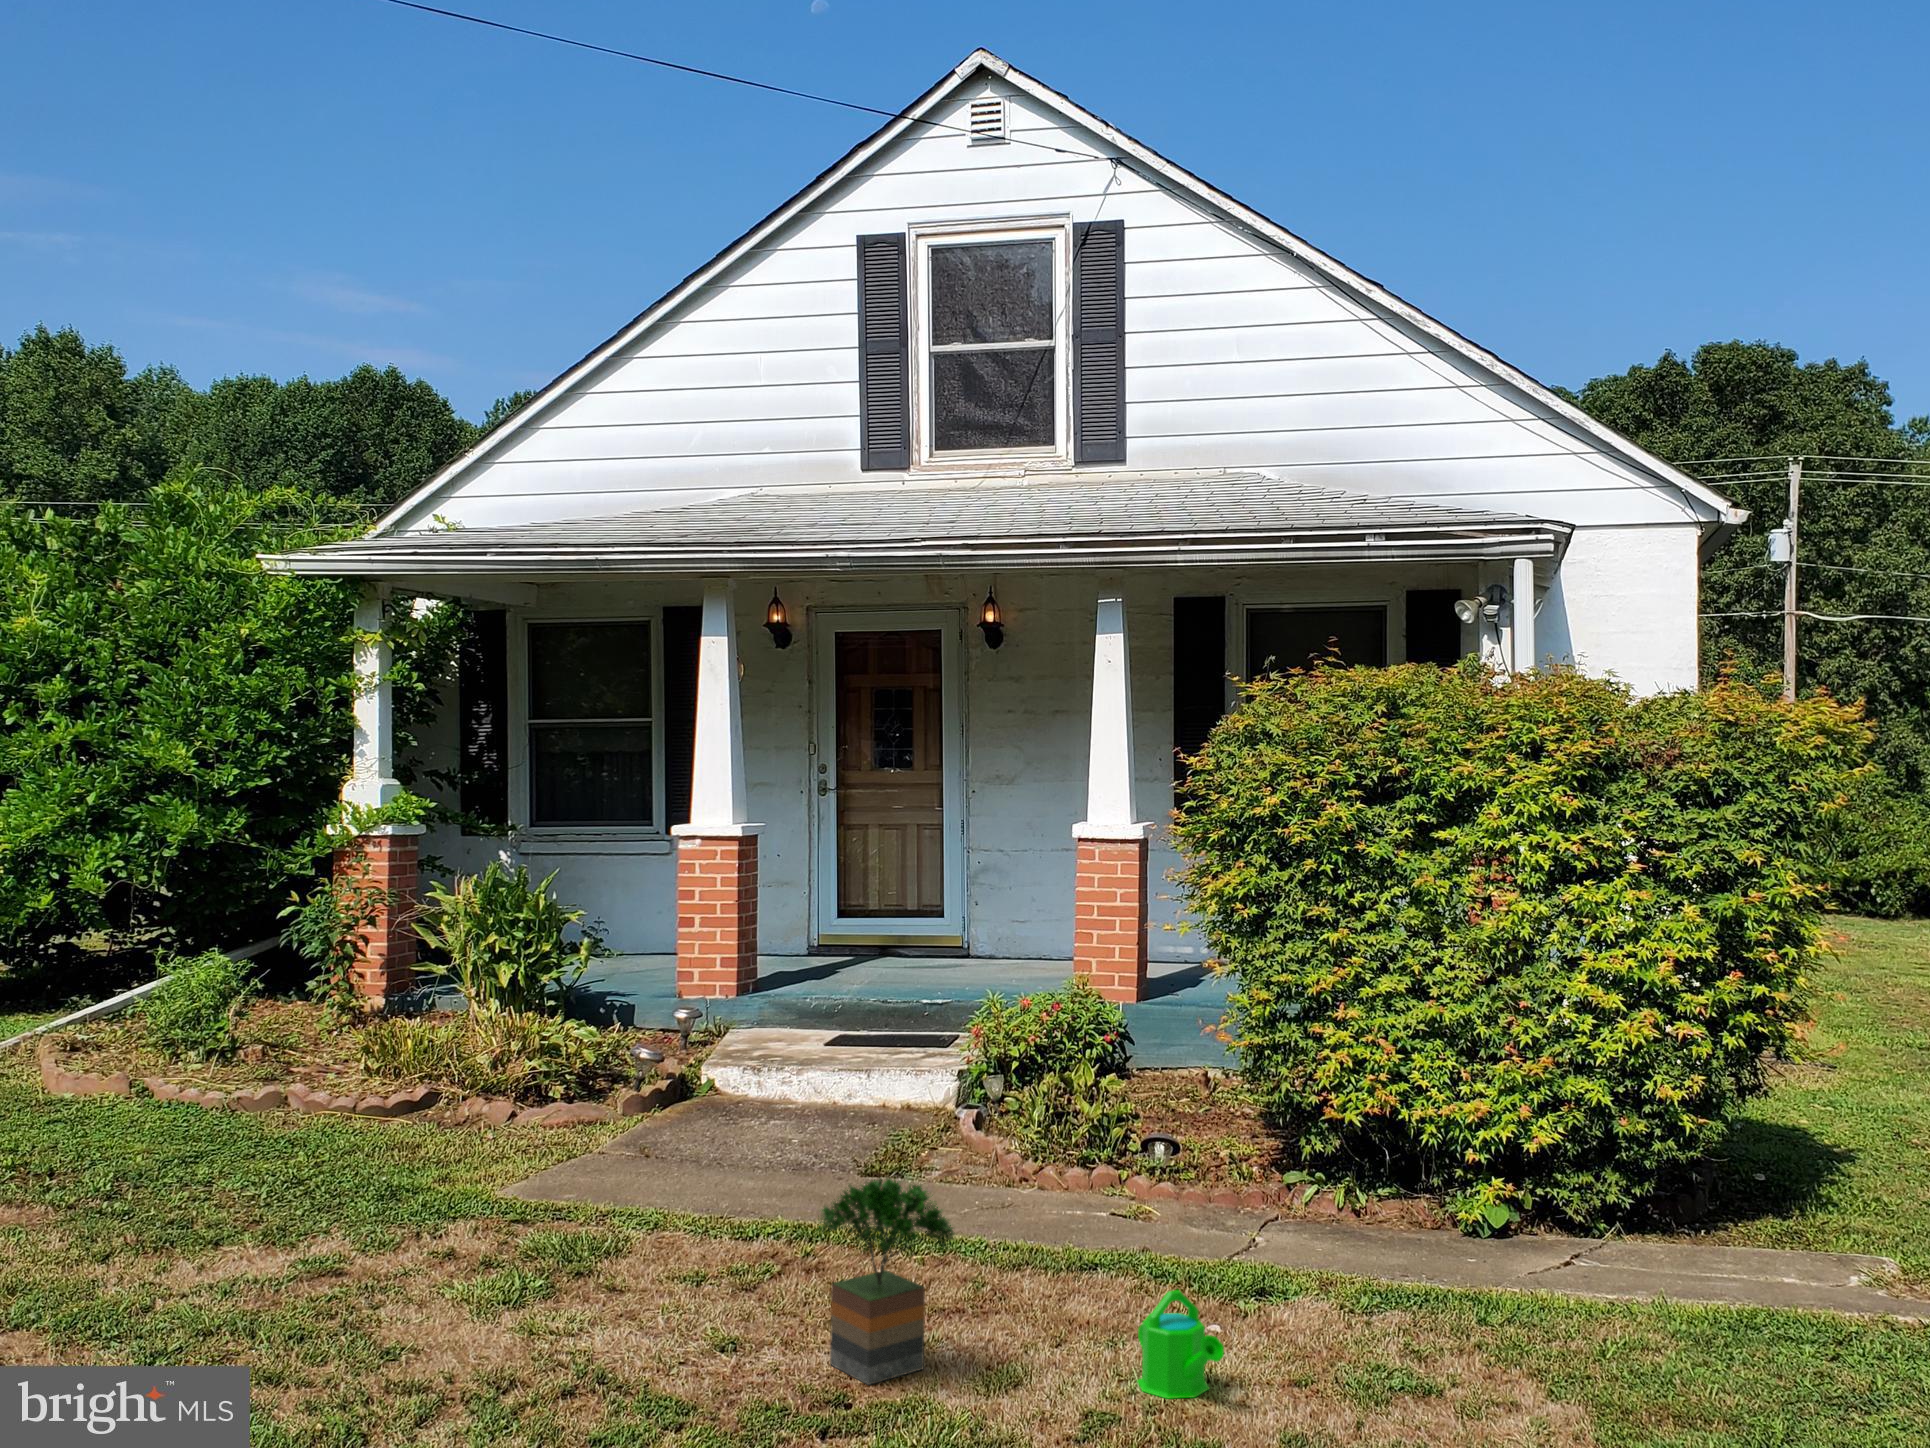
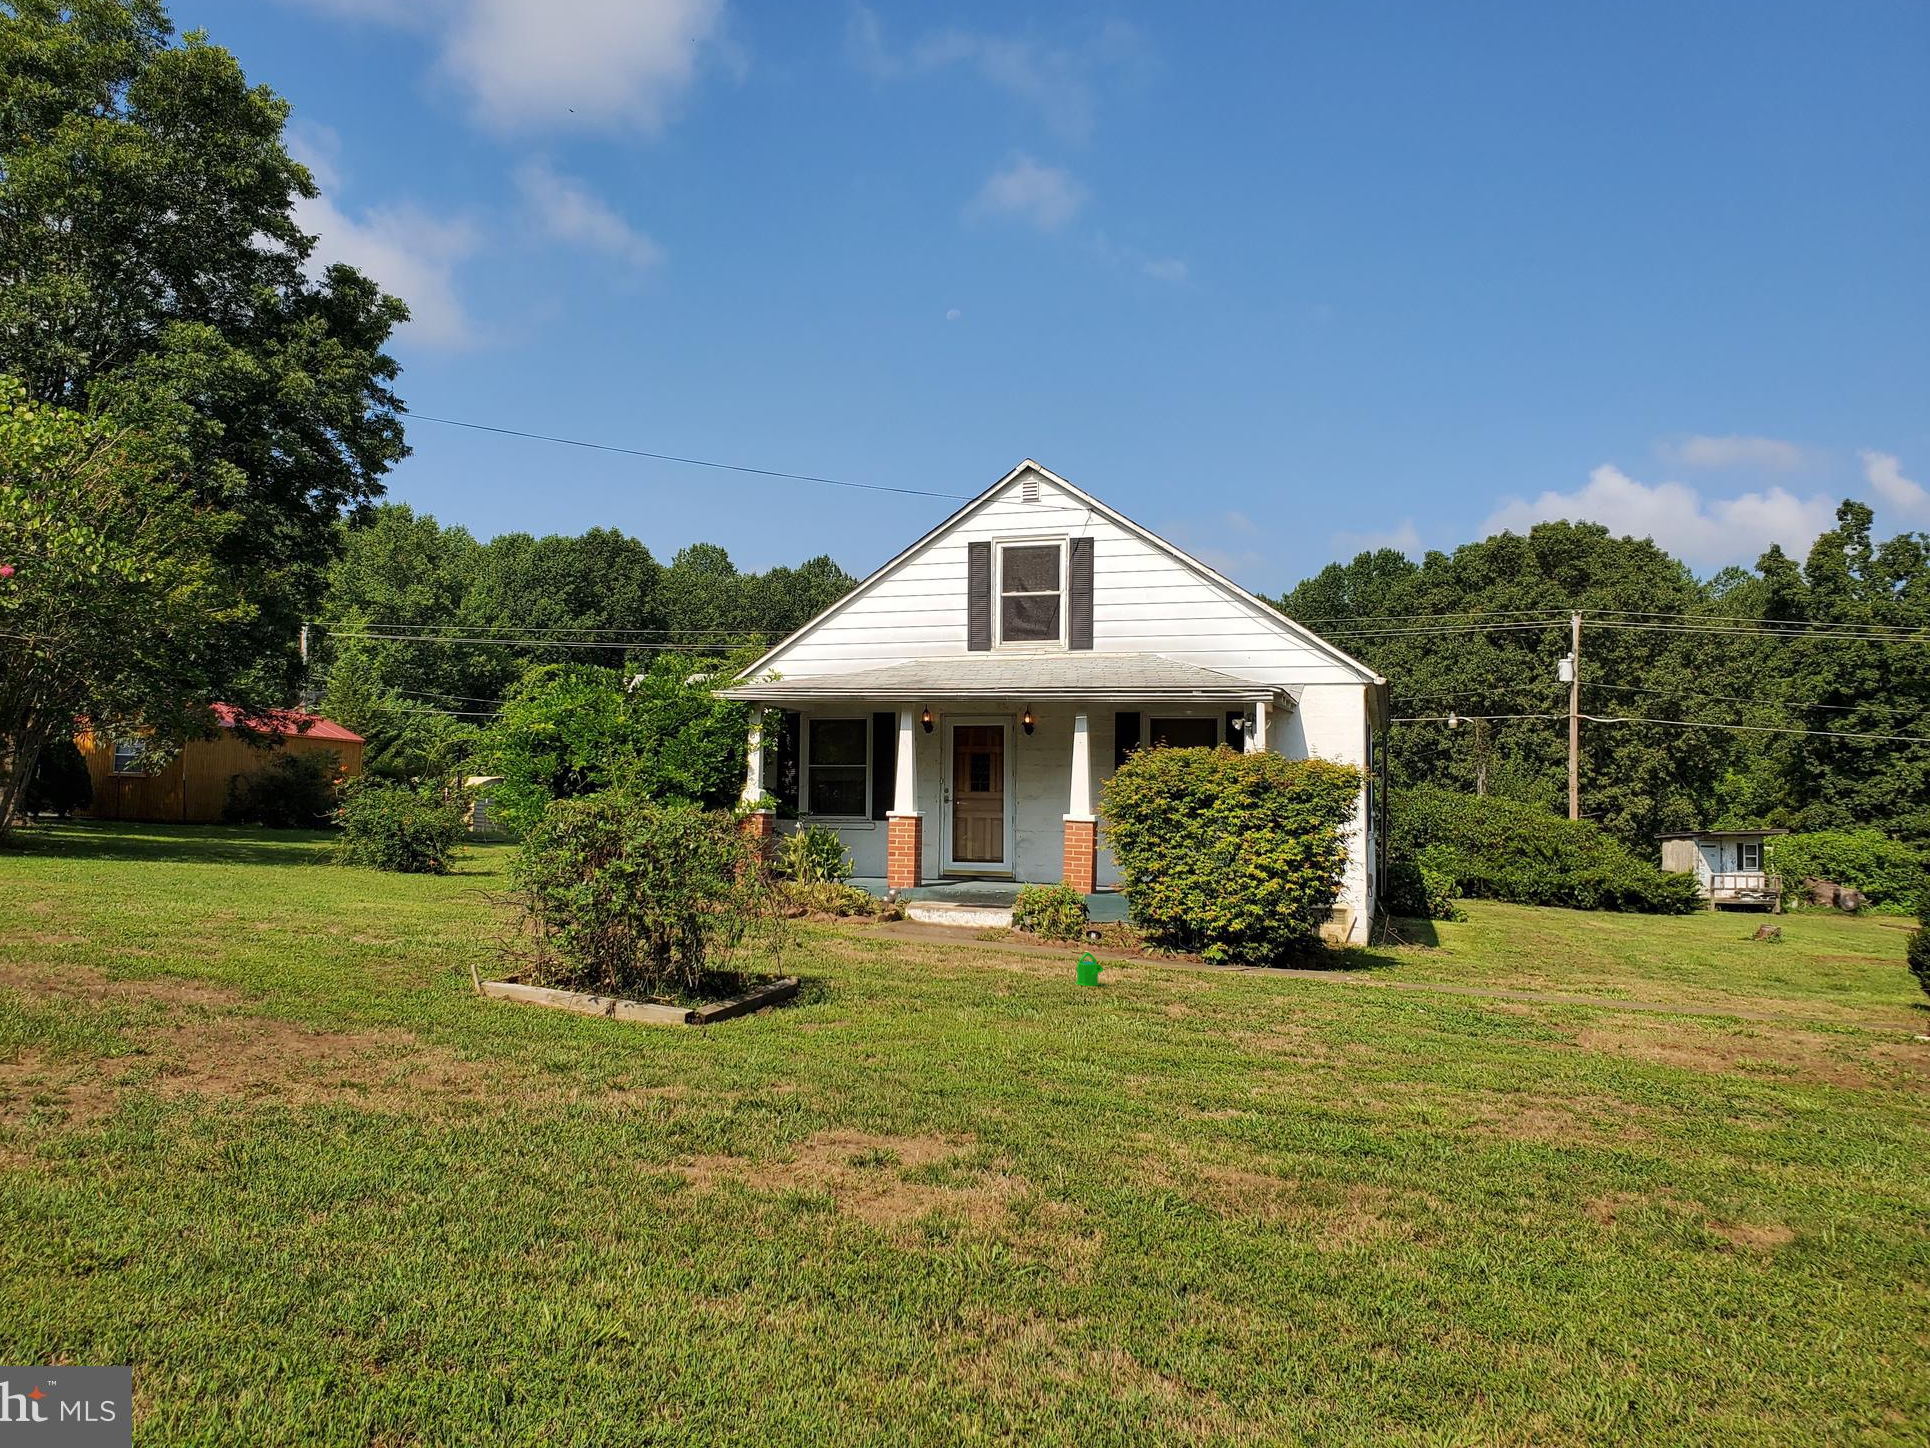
potted tree: present [818,1179,954,1385] -> none [970,915,1017,978]

